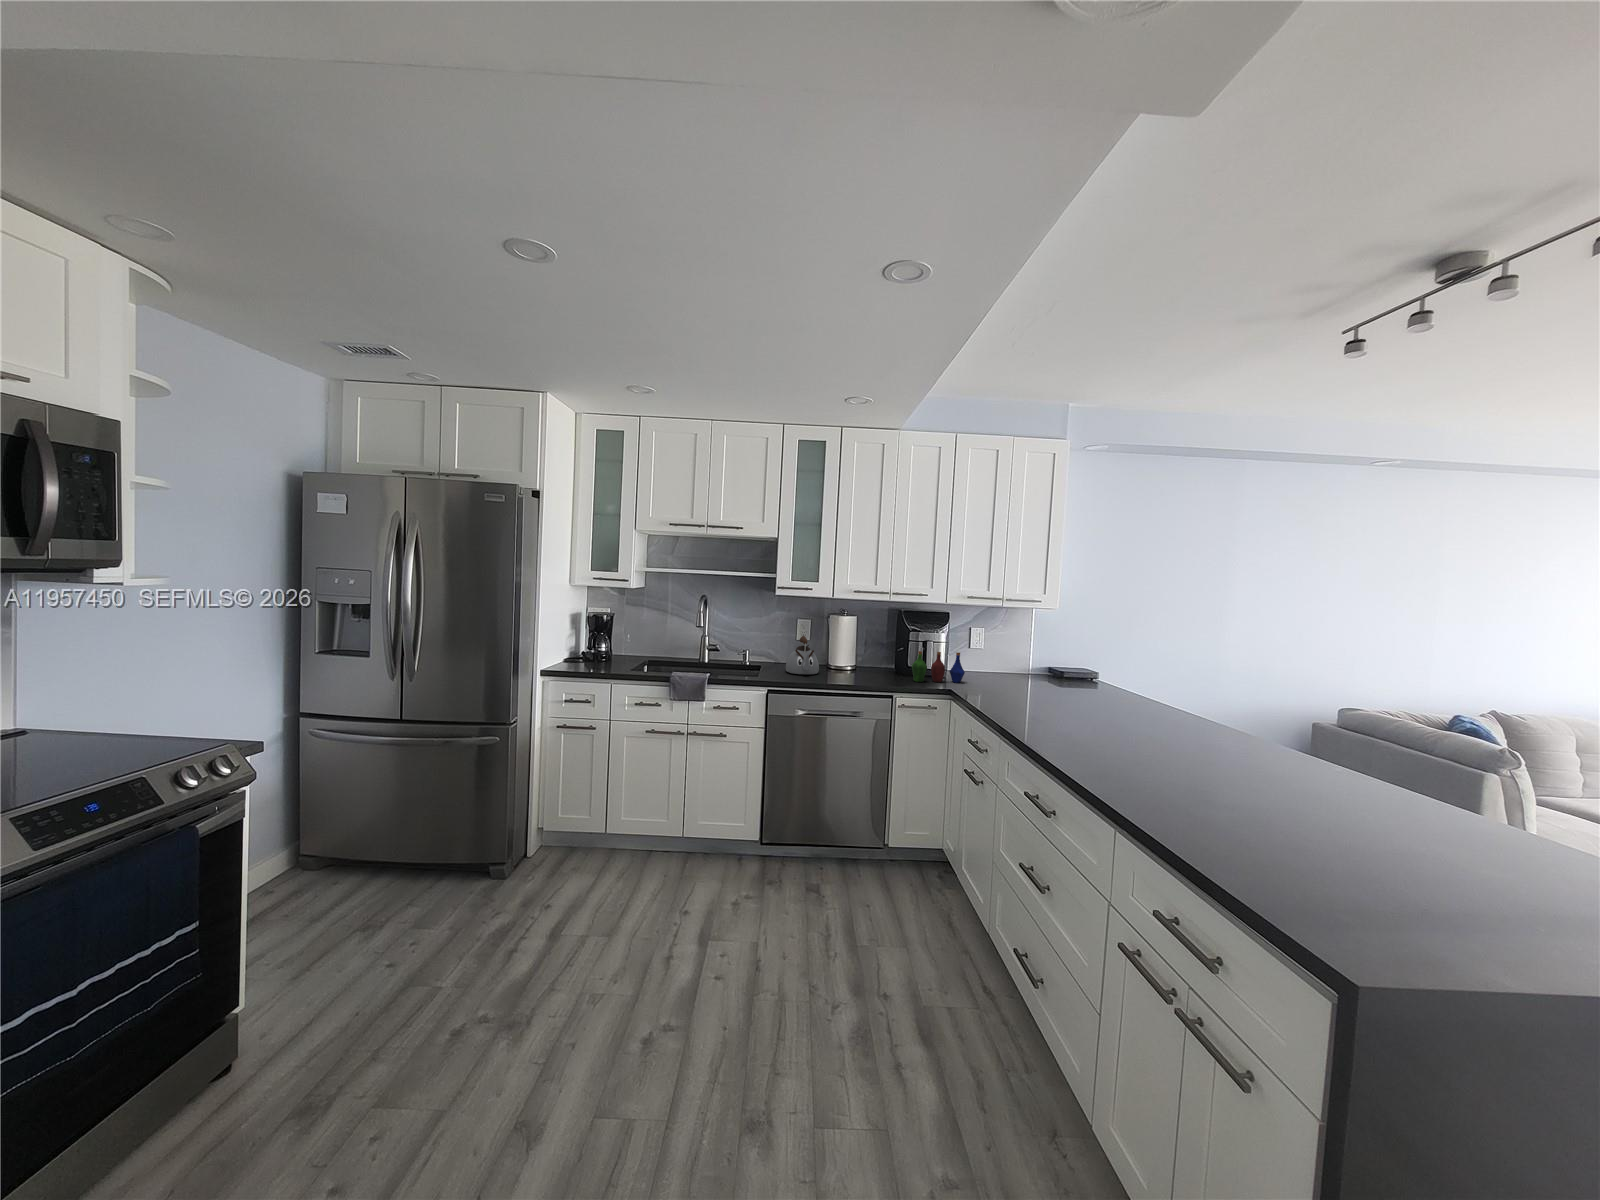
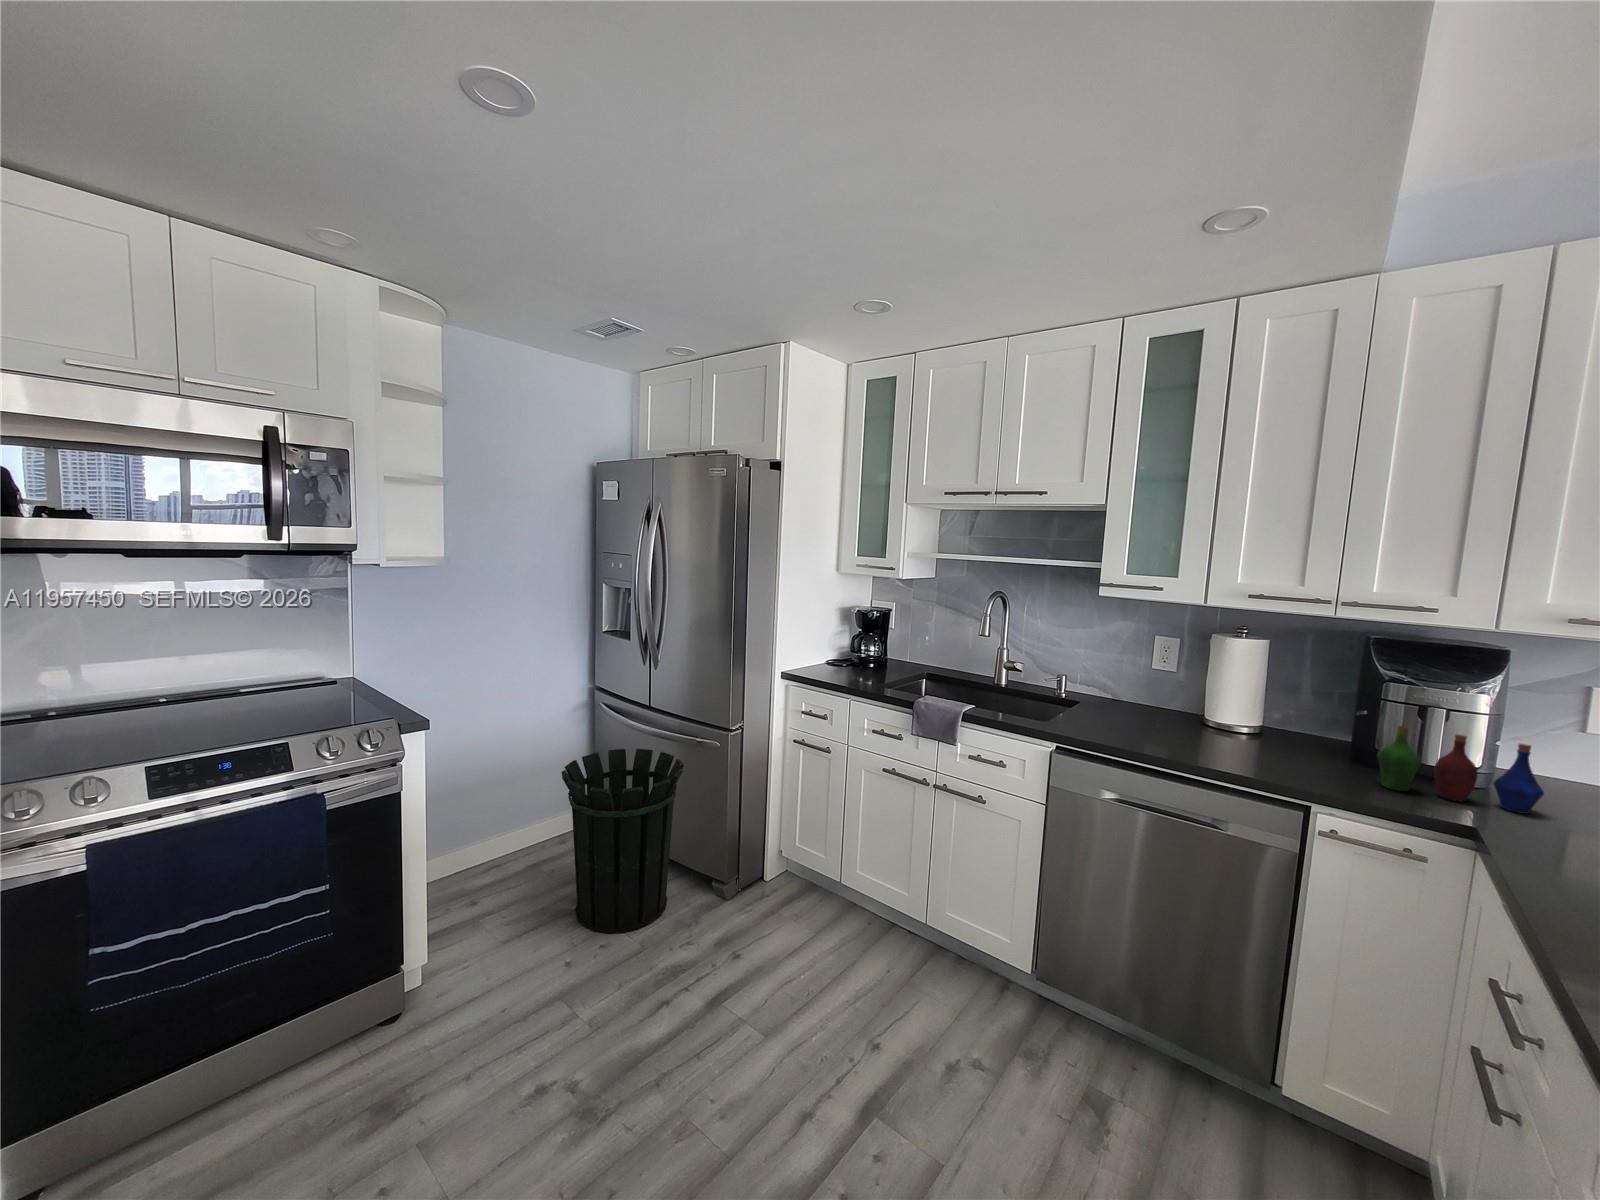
kettle: present [786,636,819,674] -> none [1106,665,1168,732]
waste bin: none [335,759,471,939] -> present [562,749,684,933]

